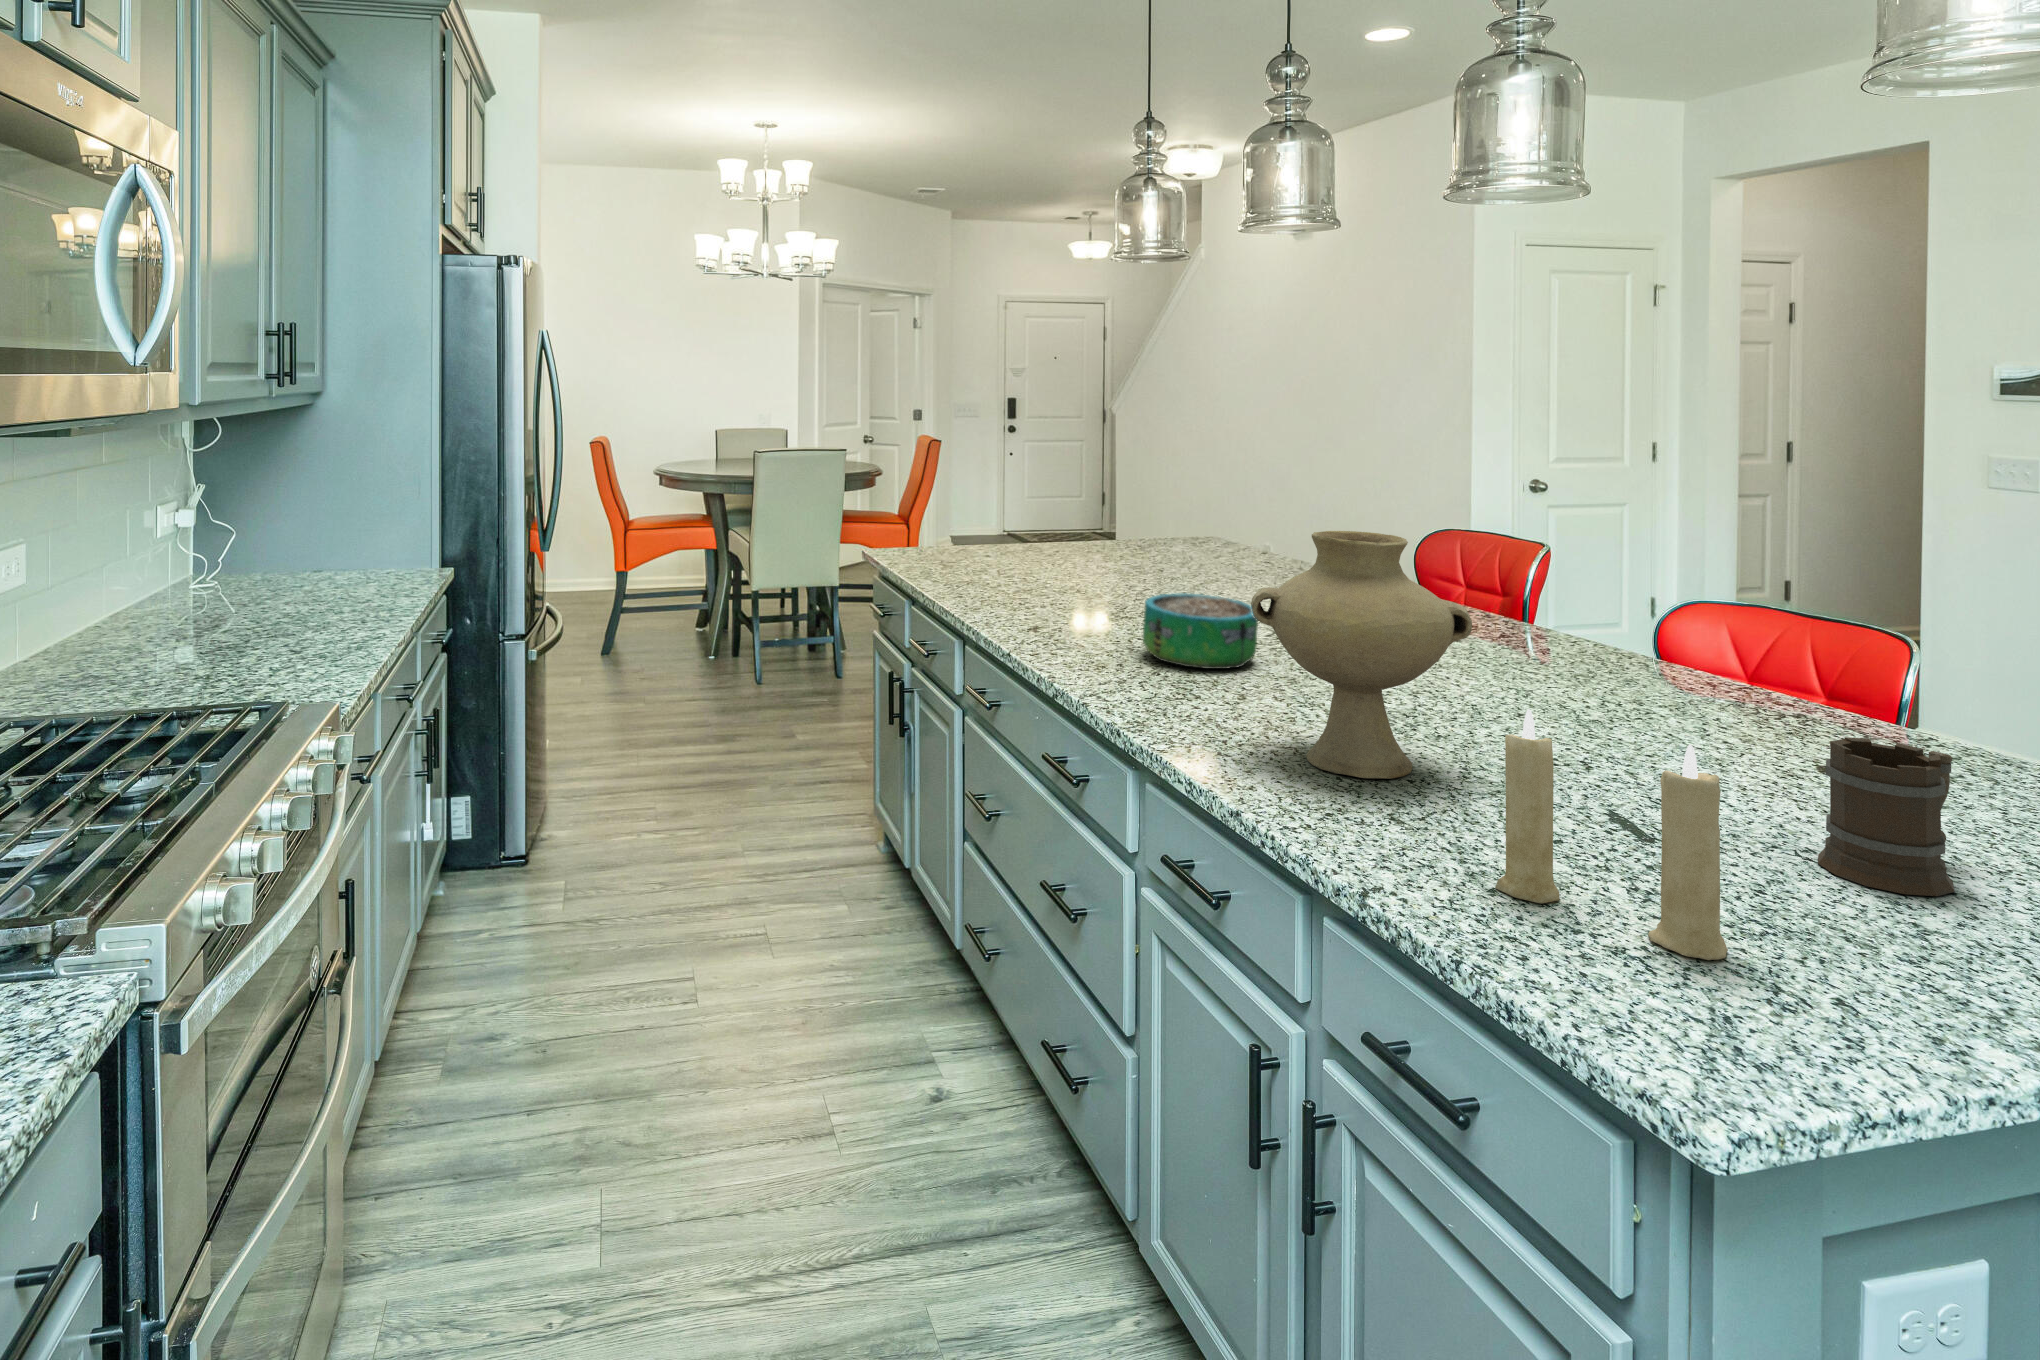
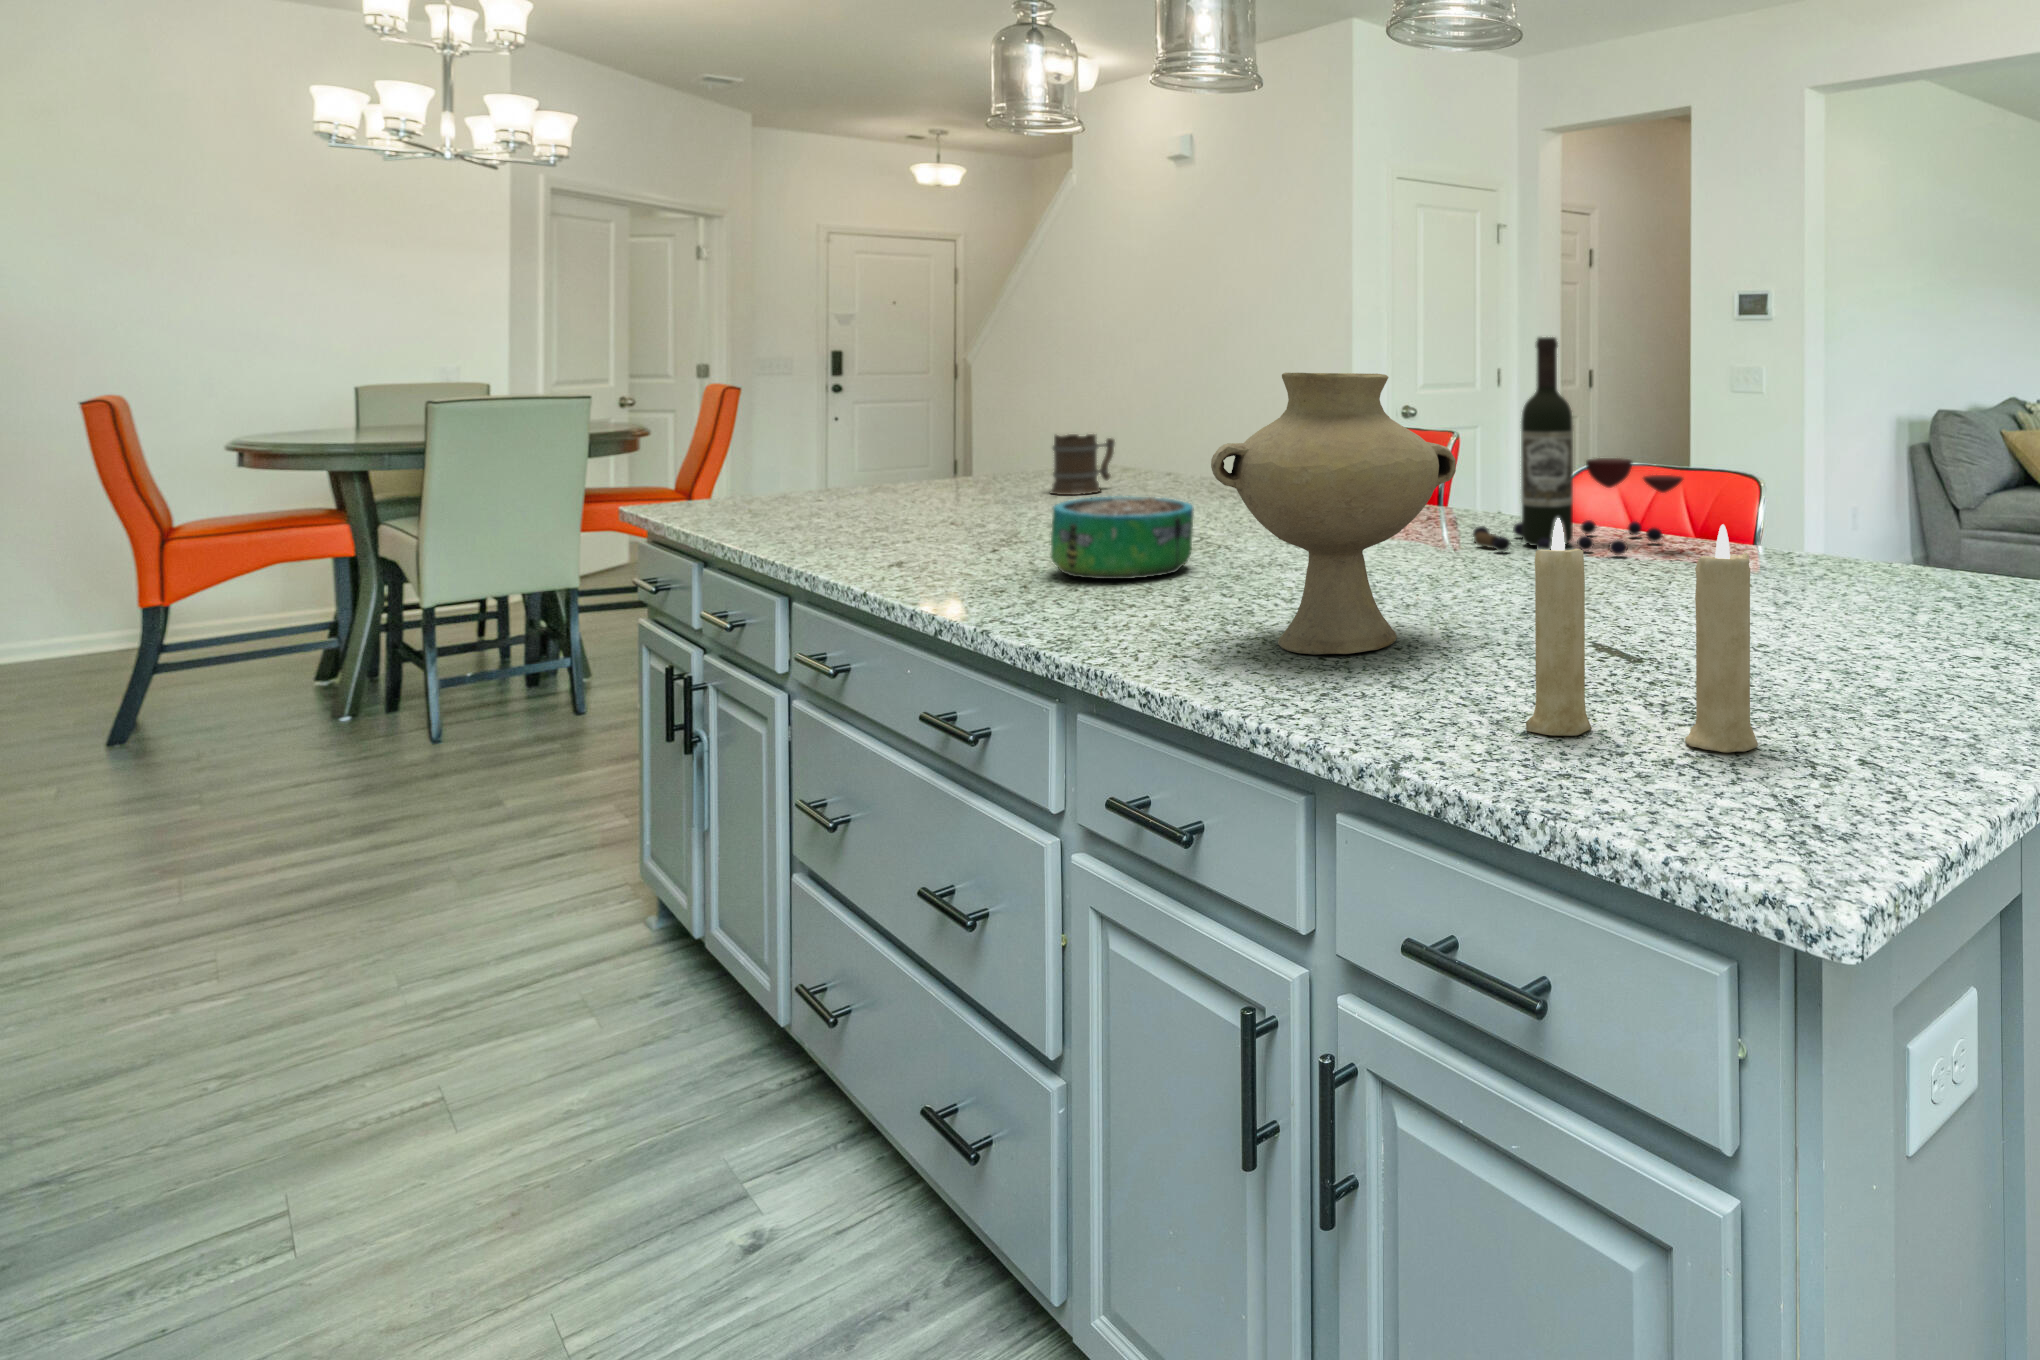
wine bottle: none [1535,478,1790,719] -> present [1473,337,1683,555]
mug: present [1818,737,1955,896] -> present [1051,434,1115,495]

